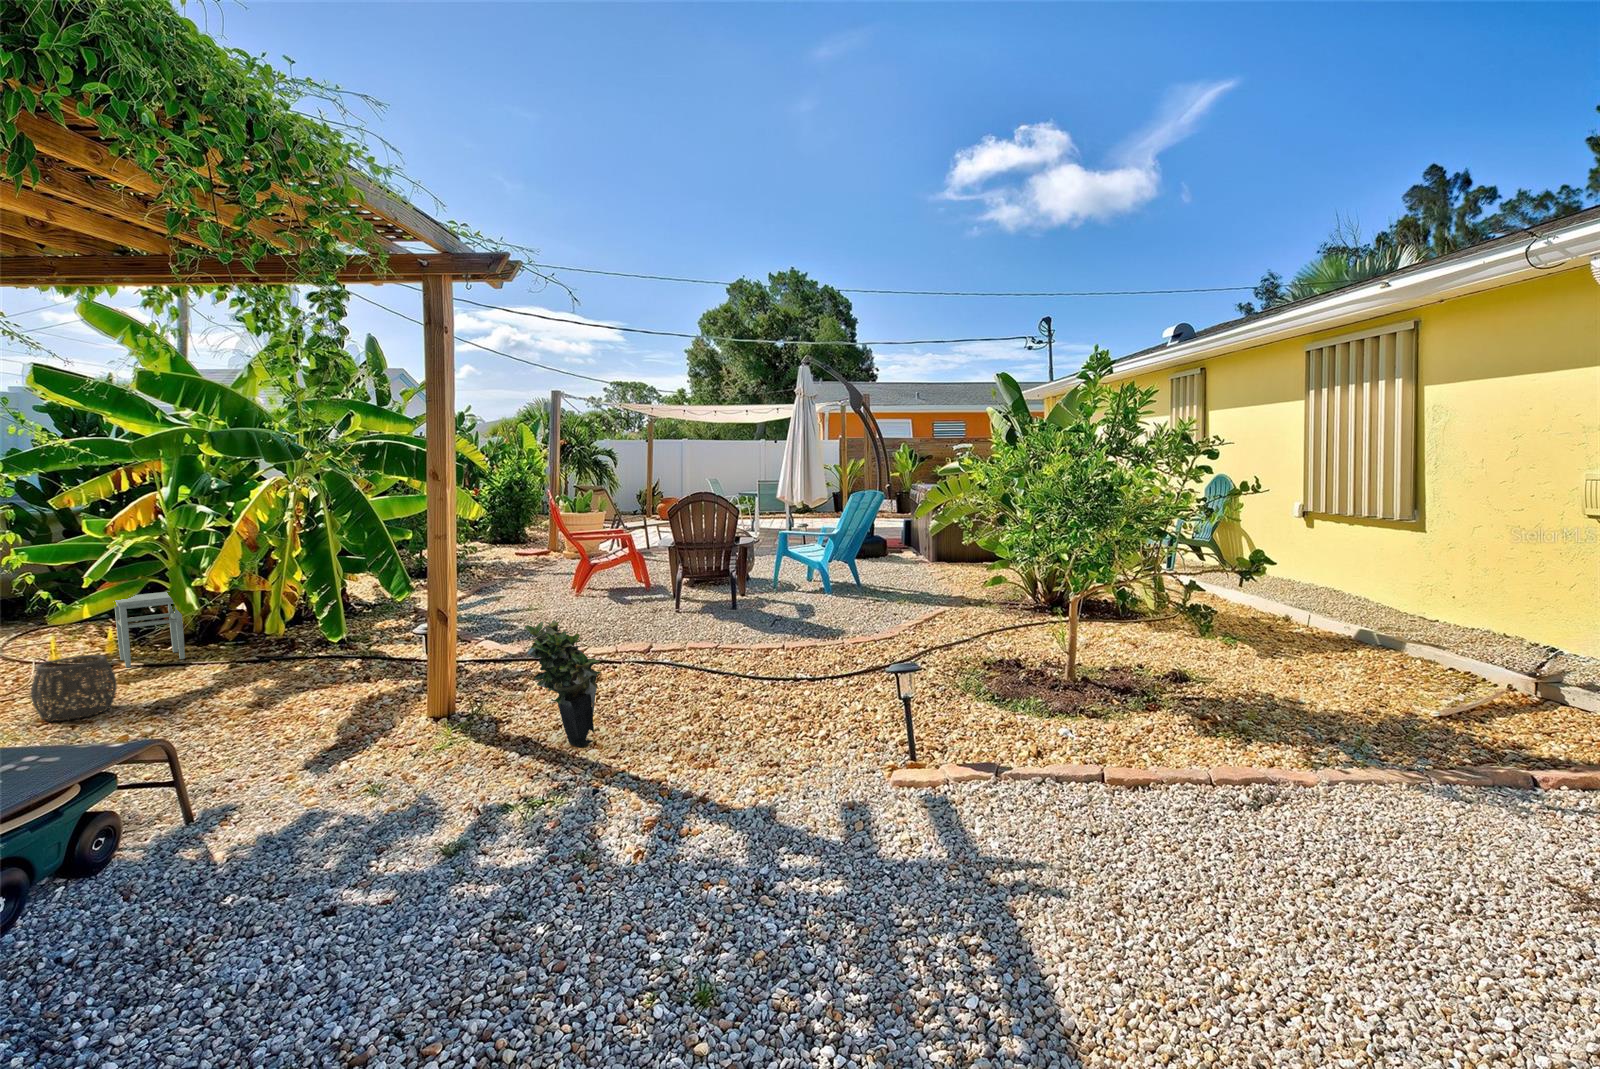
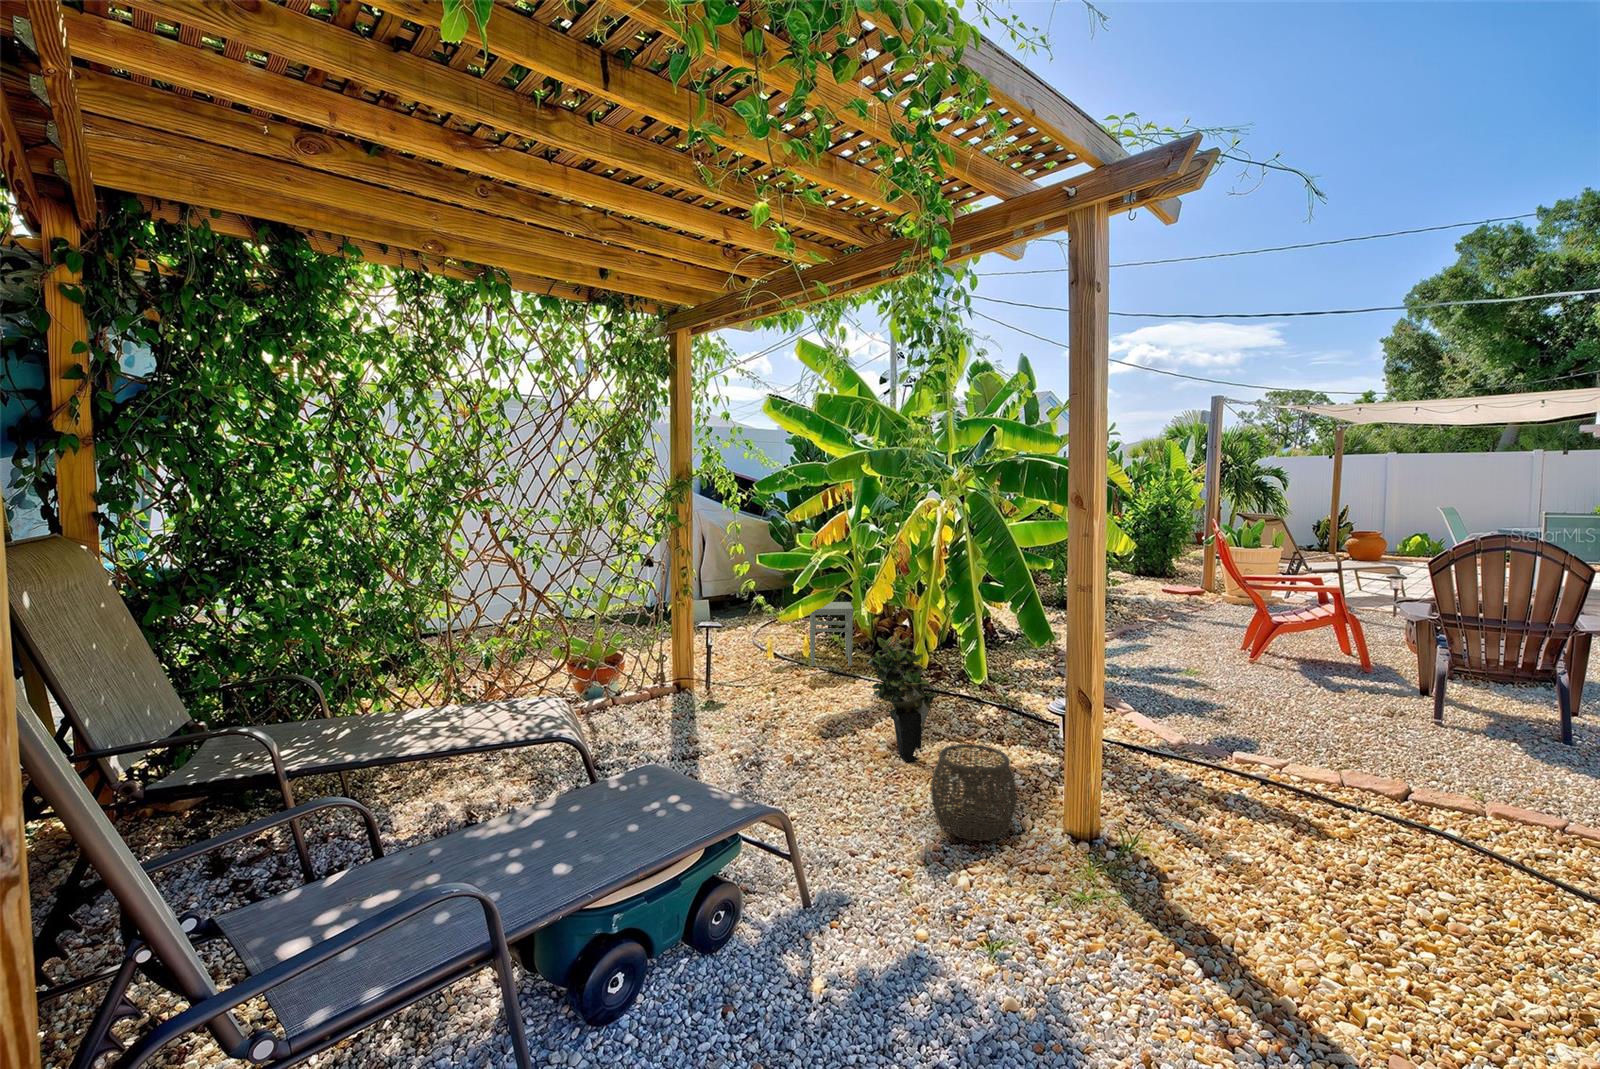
potted plant: present [525,619,601,747] -> present [868,637,936,762]
woven basket: present [31,655,117,721] -> present [930,744,1017,841]

